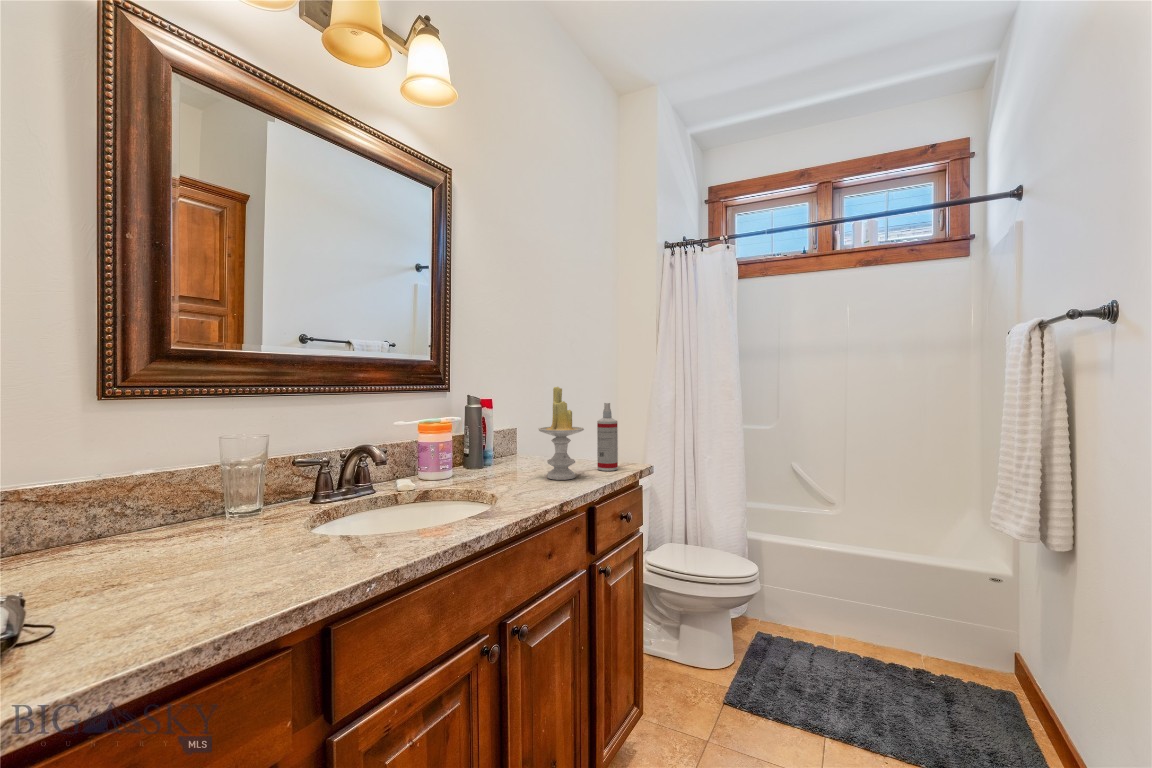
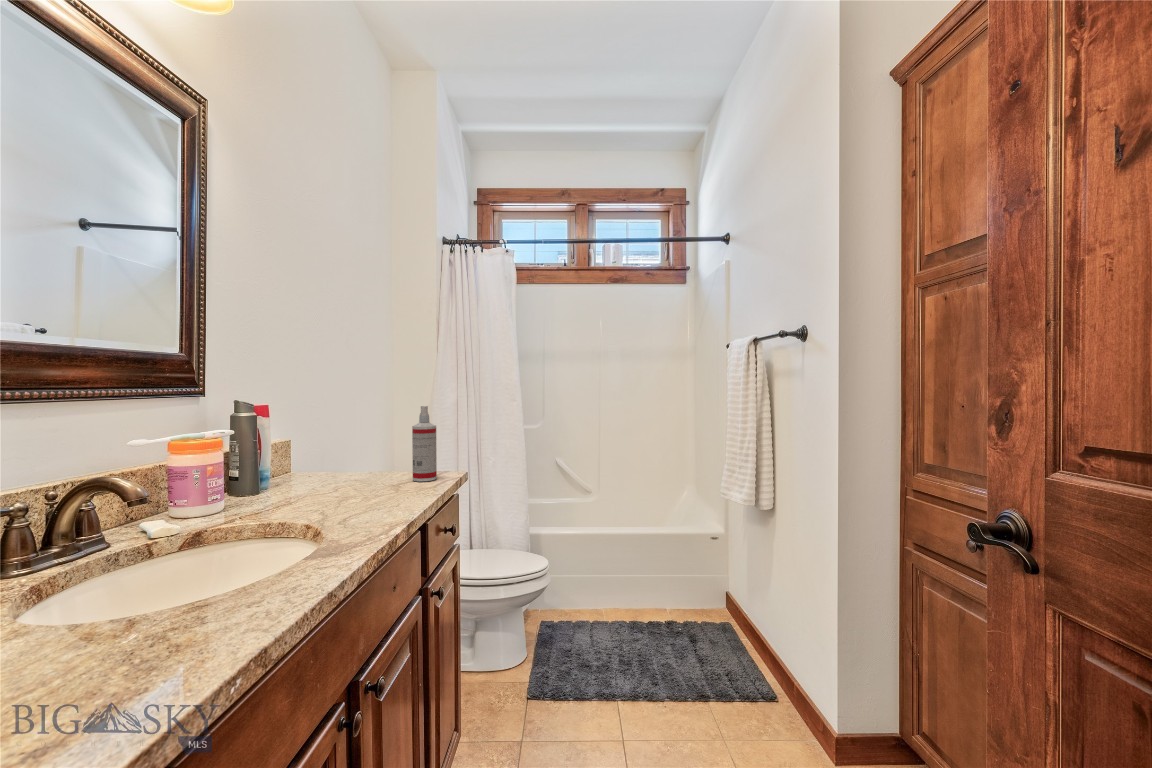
candle: present [539,387,584,480] -> none [350,388,408,498]

